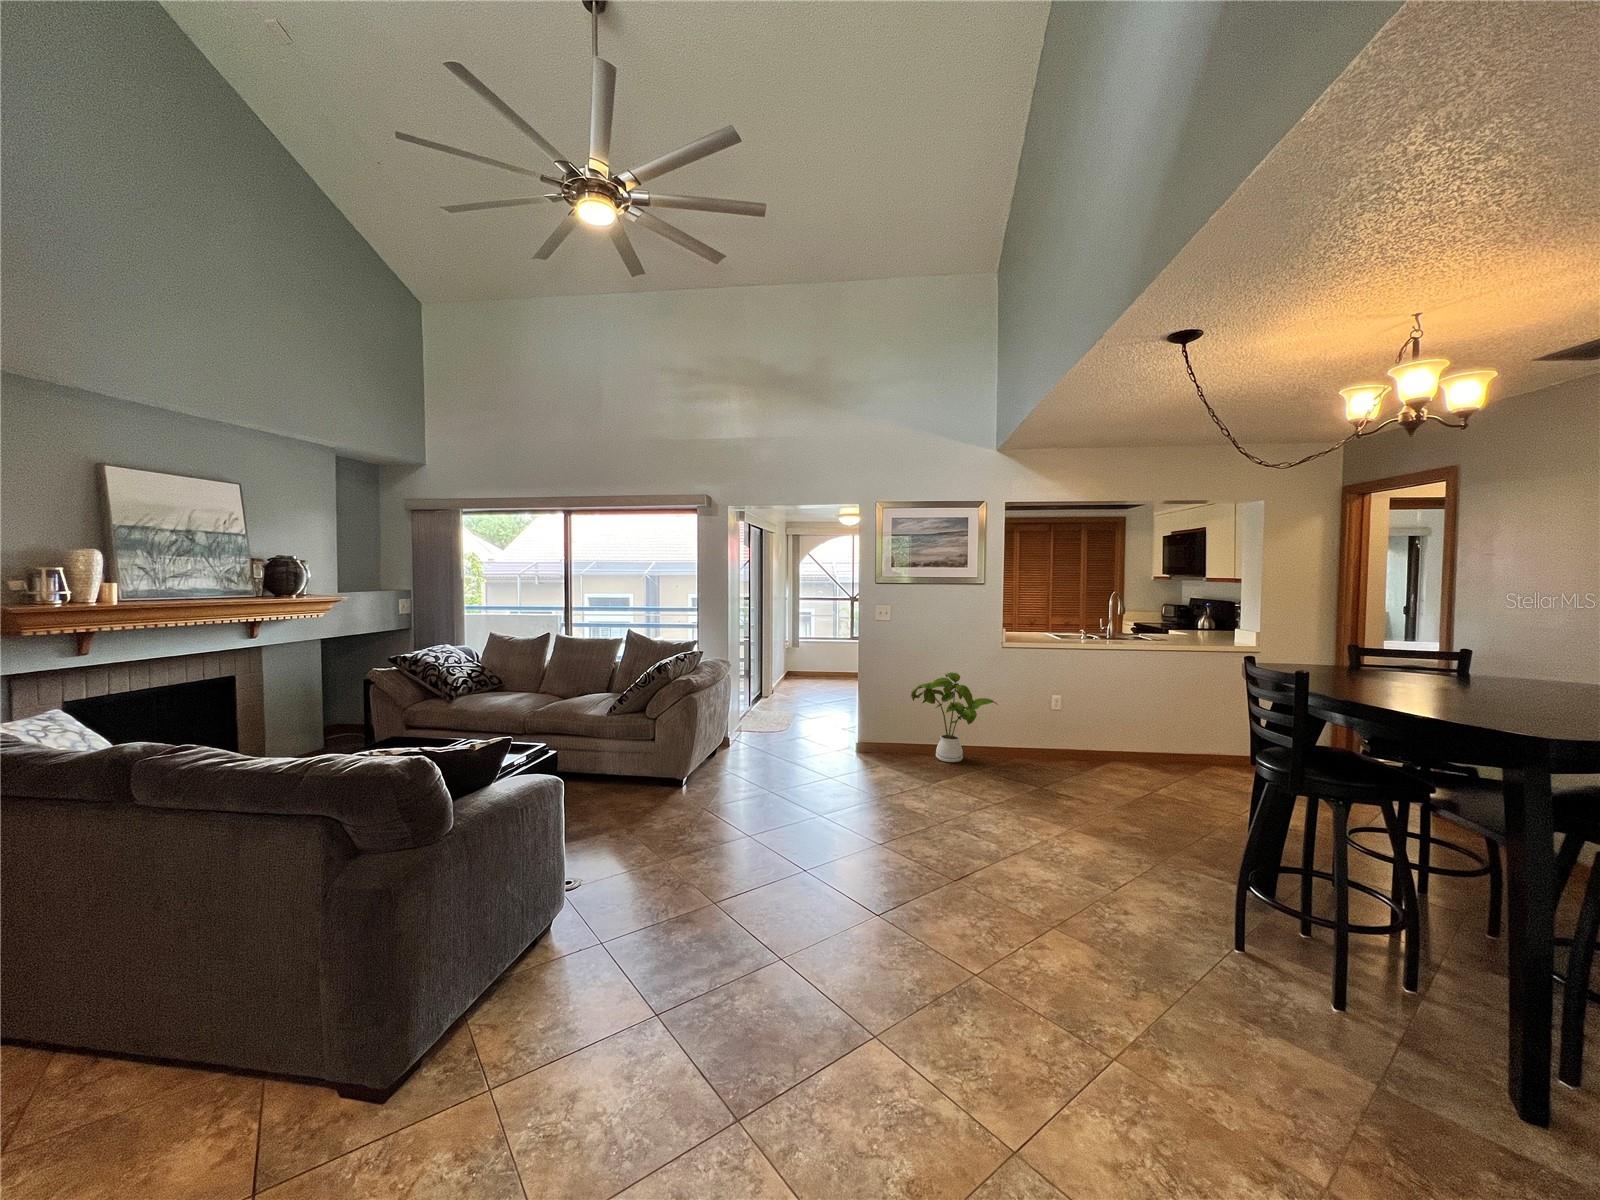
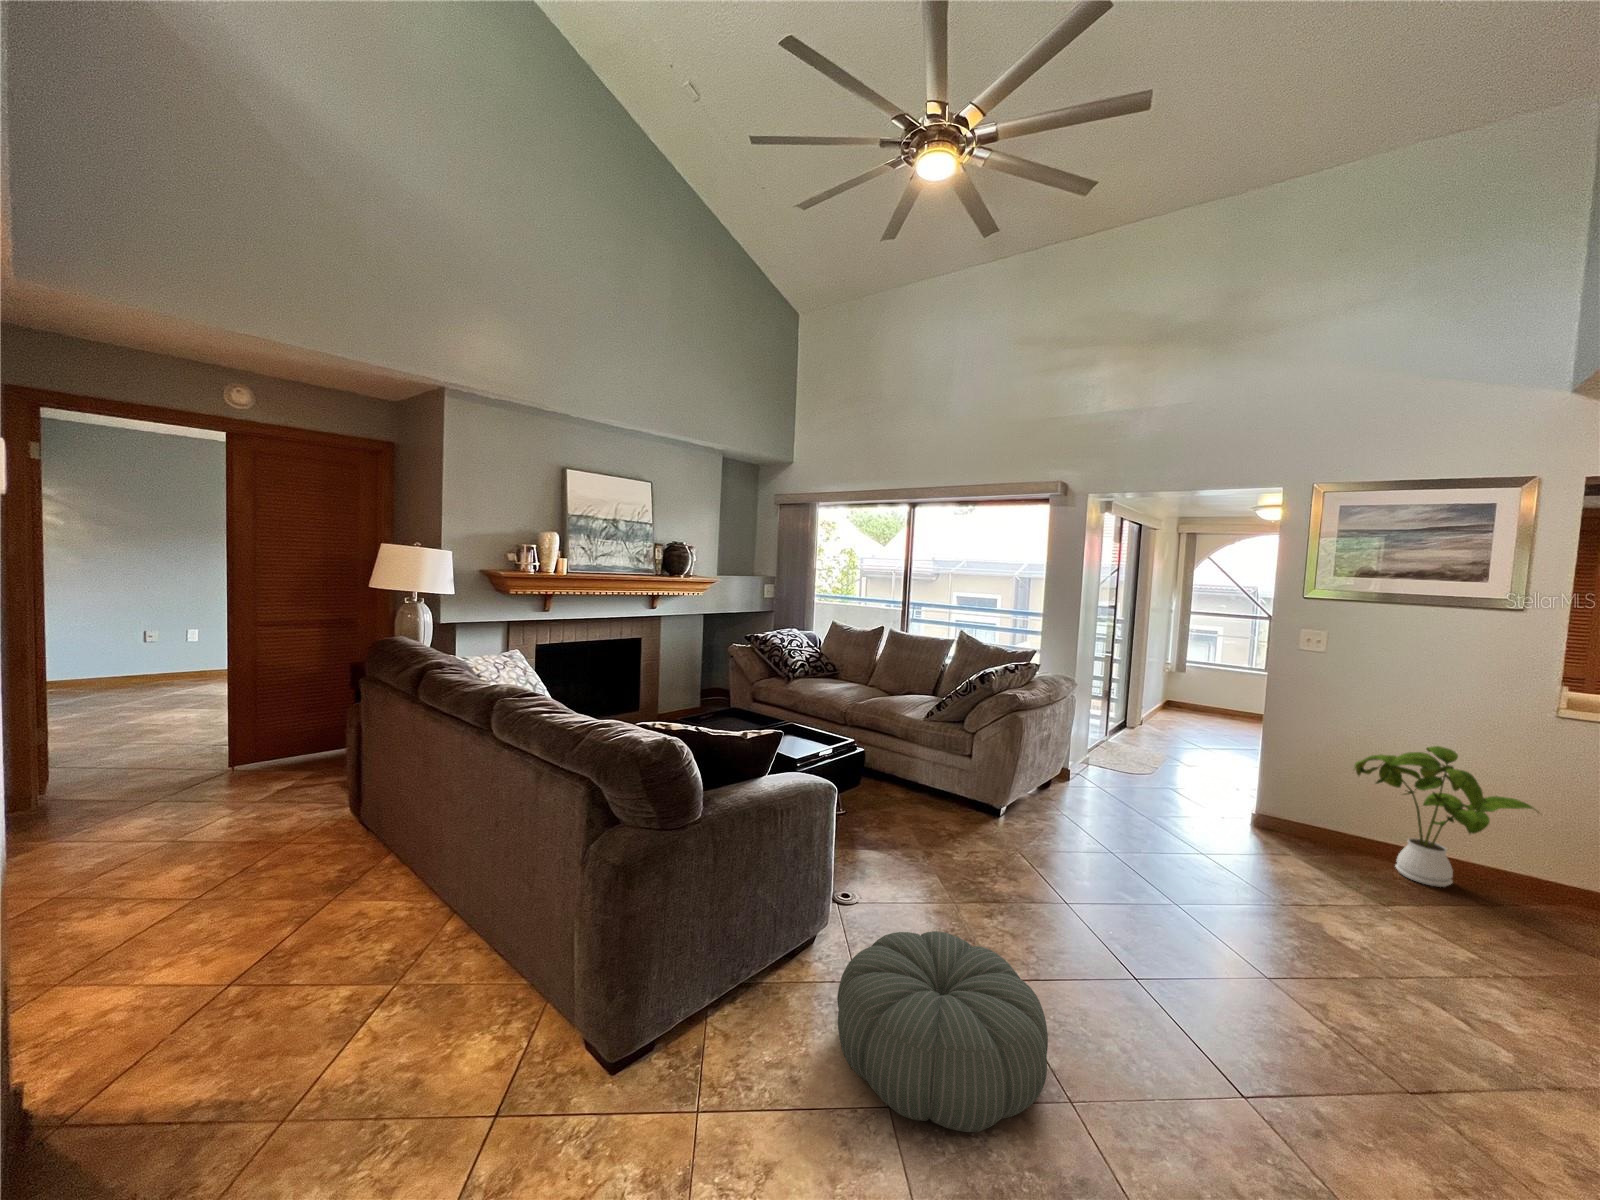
pouf: none [593,873,763,1012] -> present [837,931,1048,1132]

